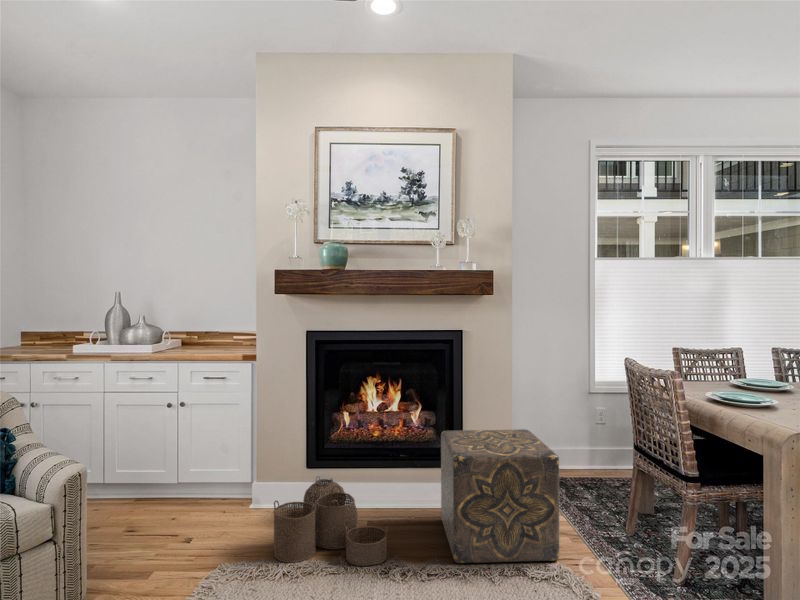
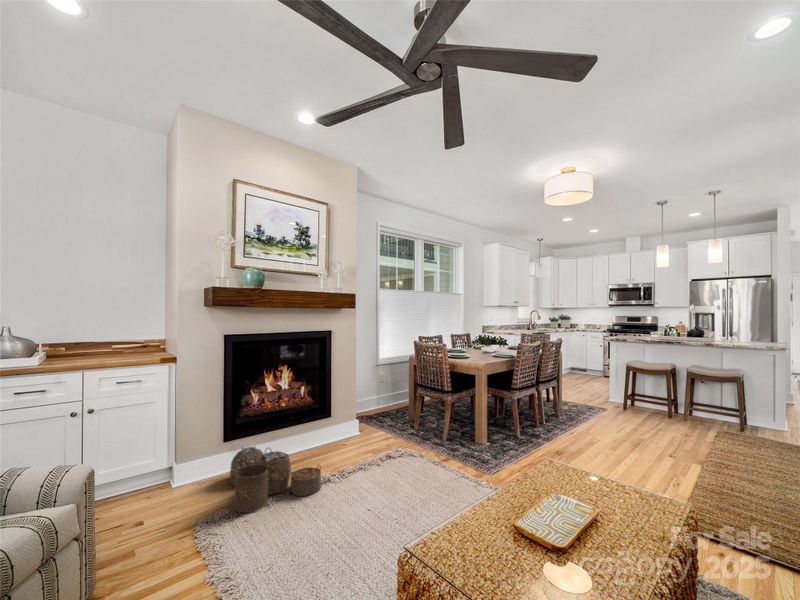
ottoman: present [441,429,559,563] -> none [330,388,412,474]

